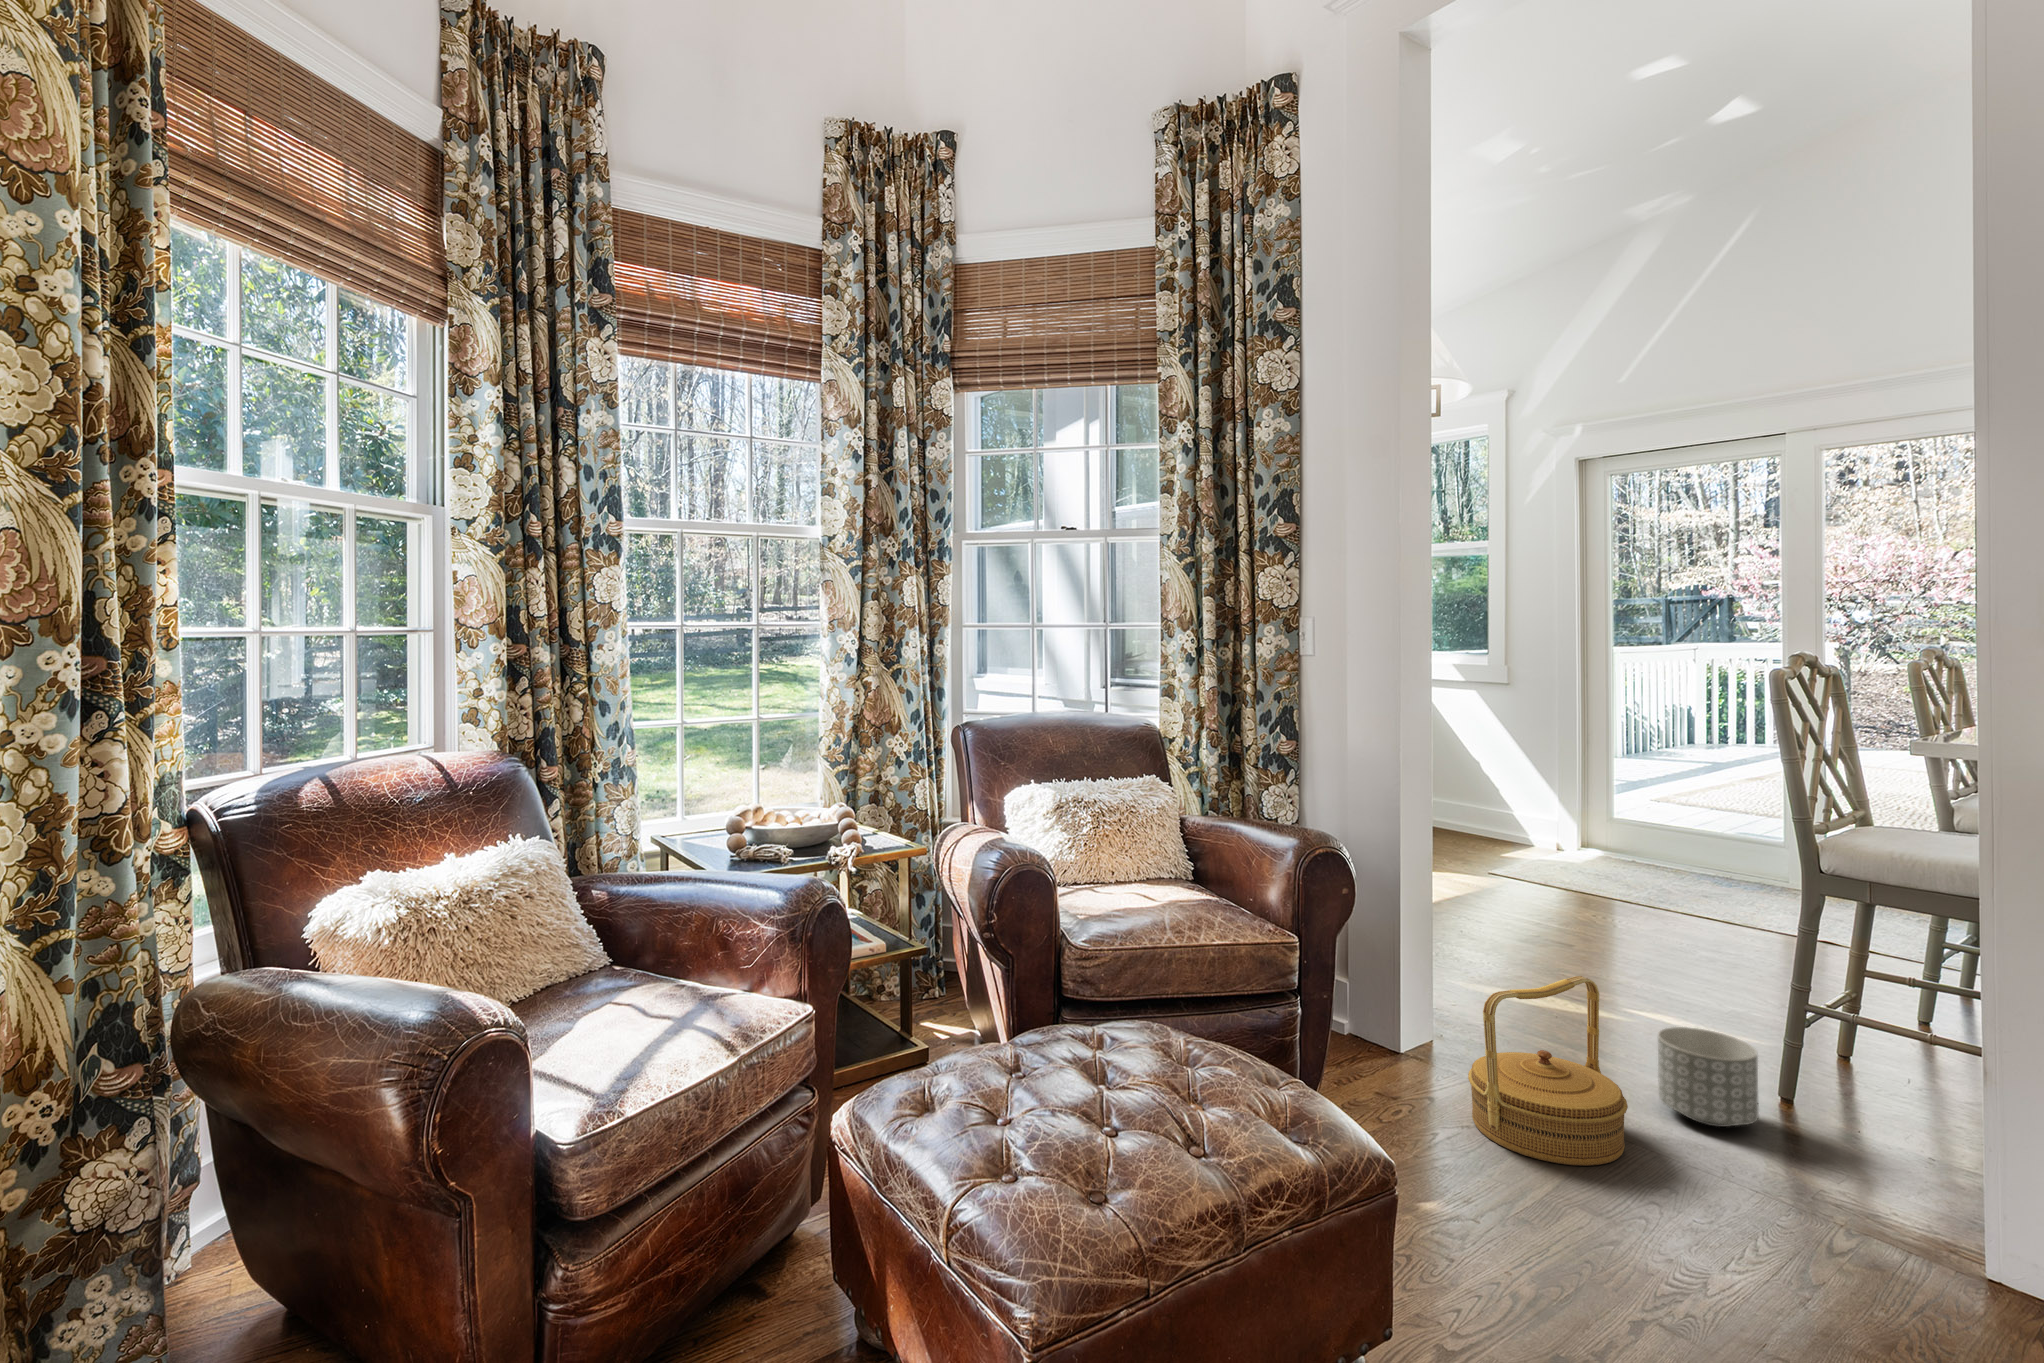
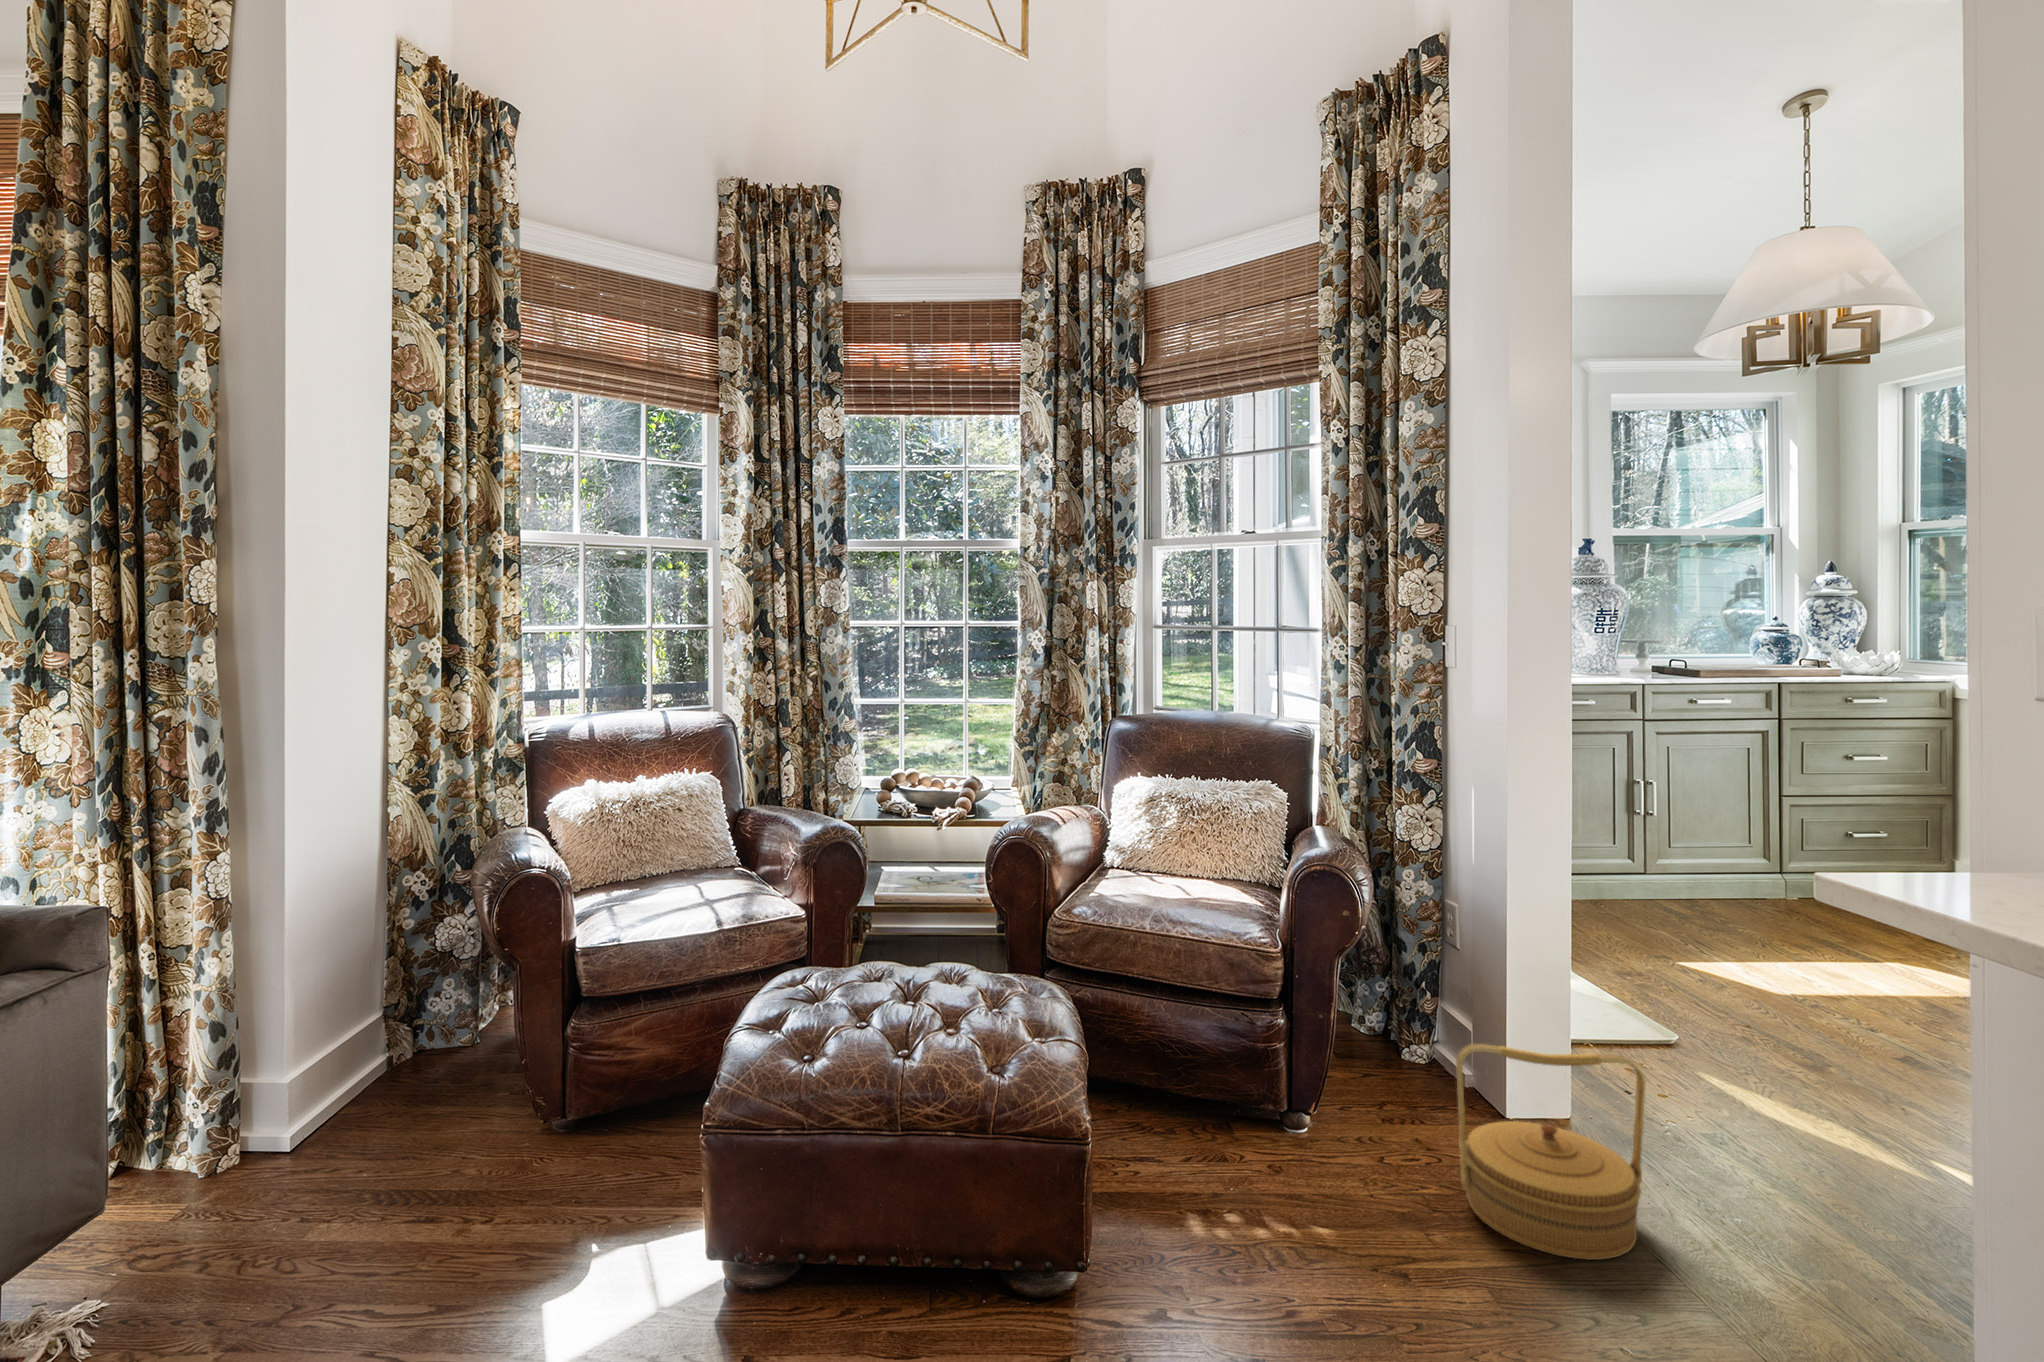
planter: present [1658,1027,1759,1127] -> none [1741,1152,1872,1290]

